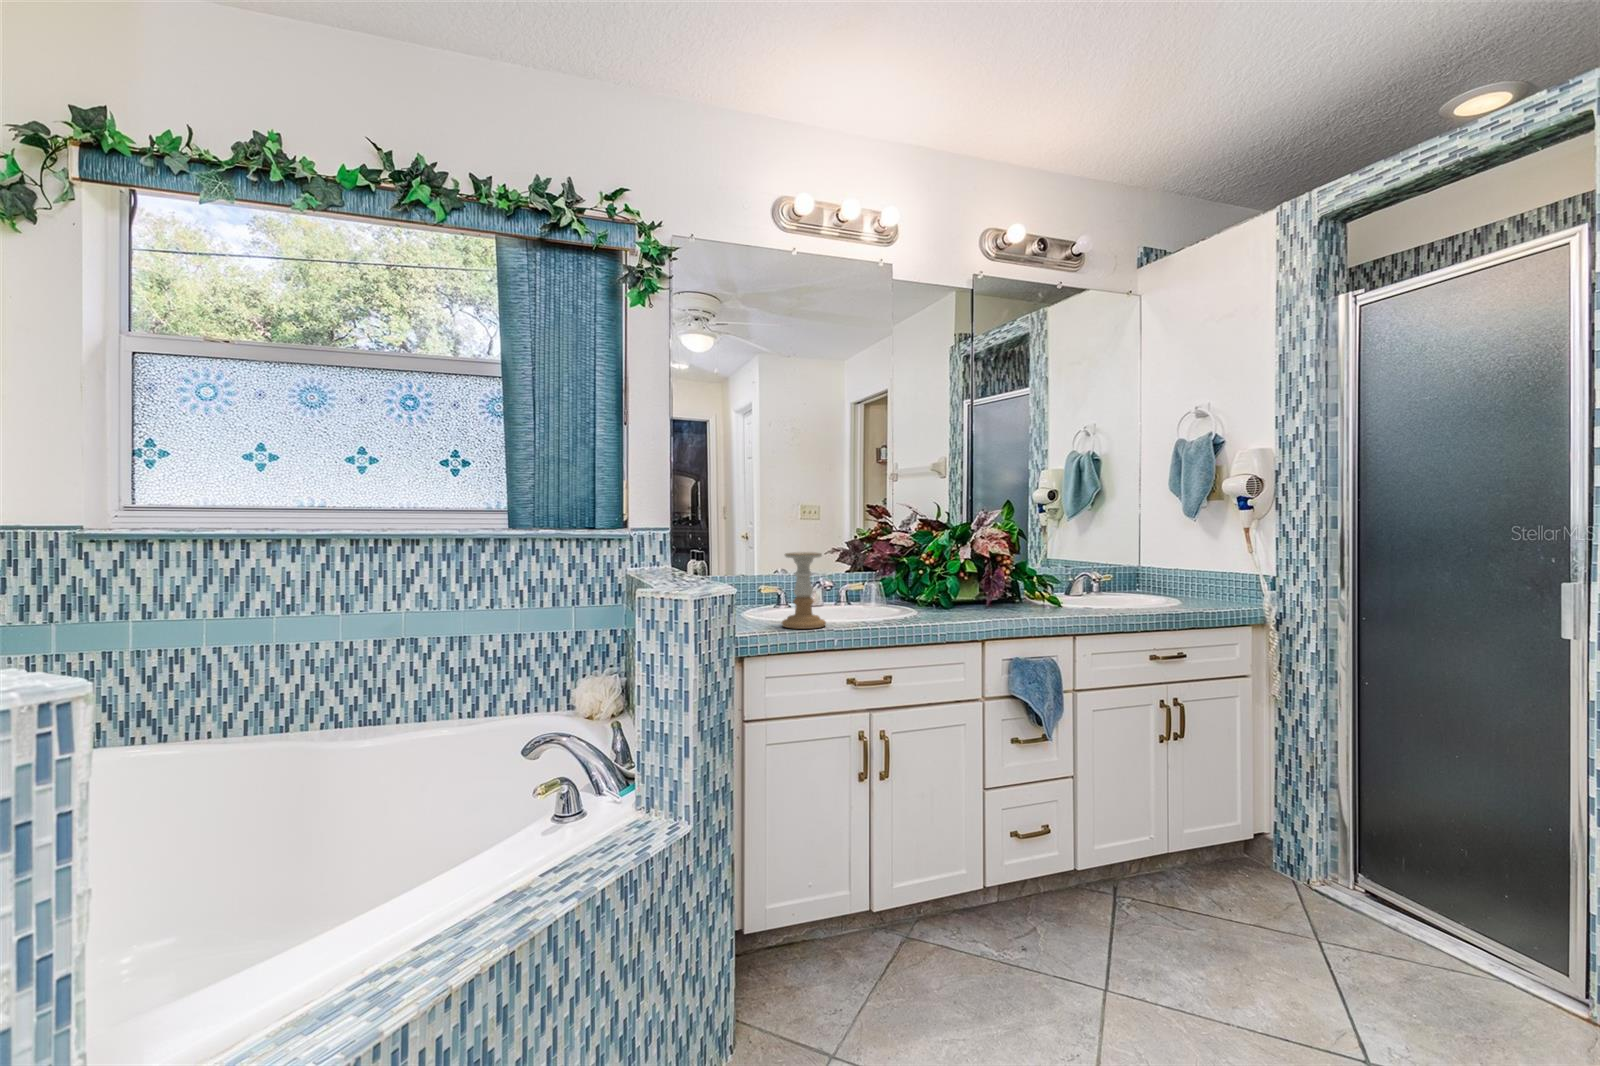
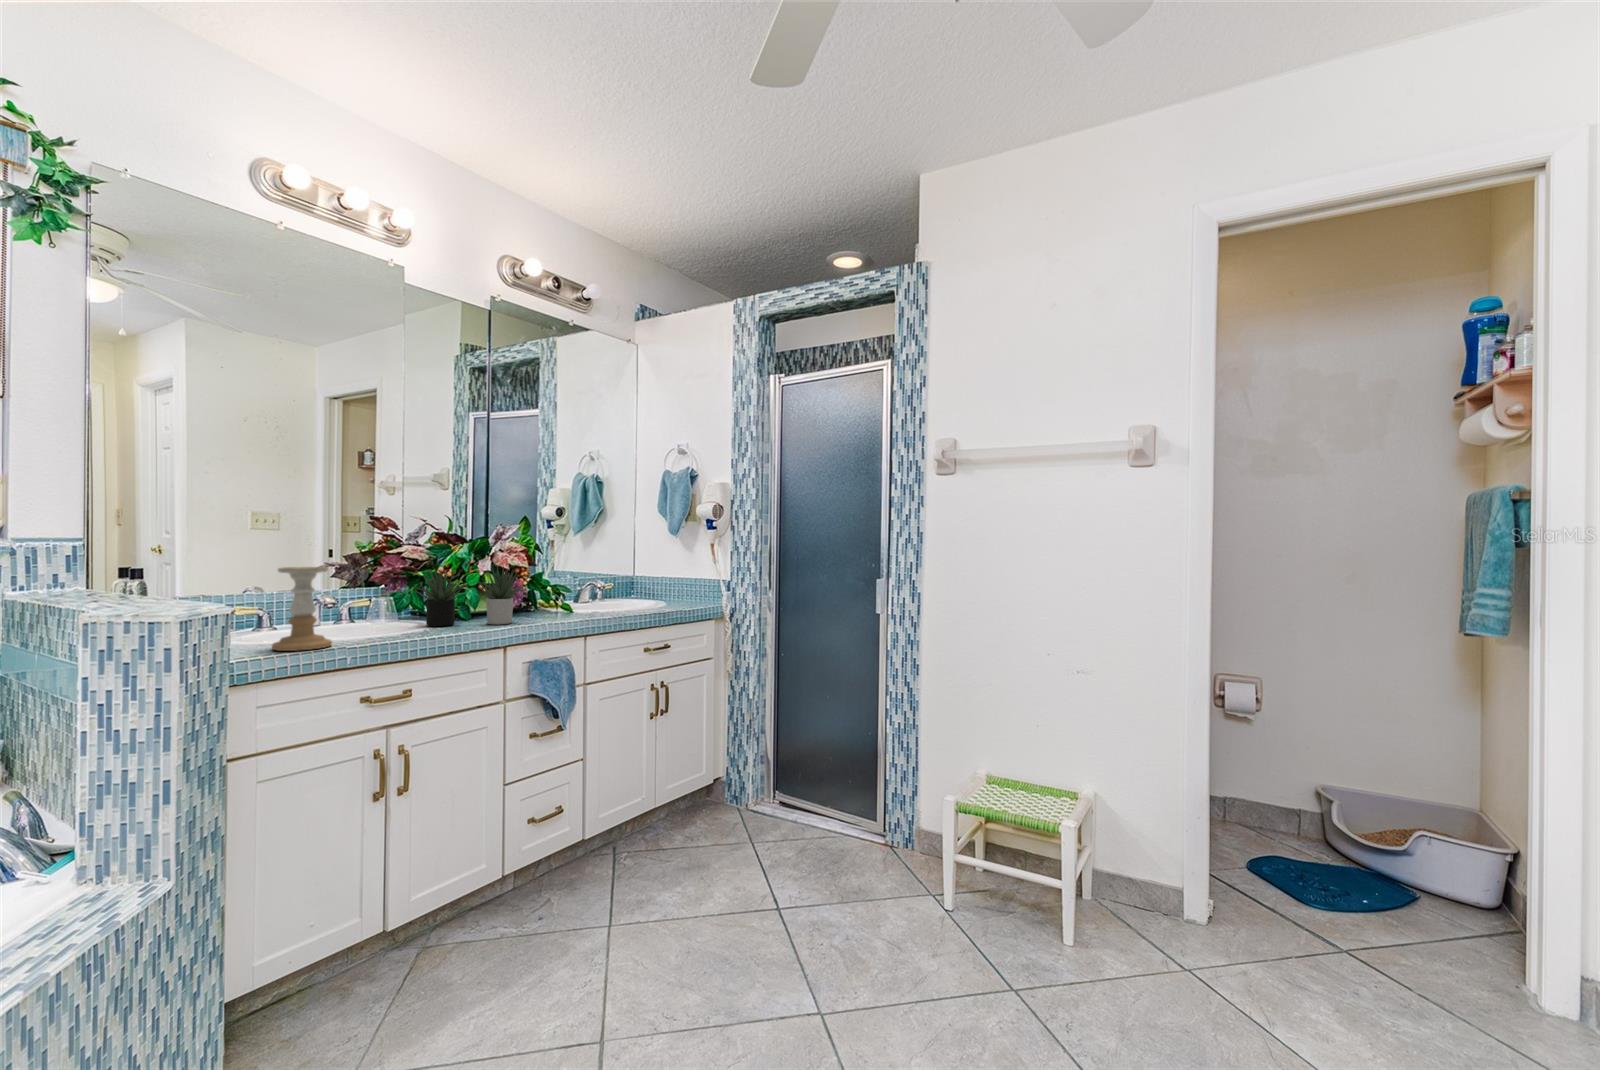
succulent plant: none [897,552,1009,616] -> present [414,566,526,626]

